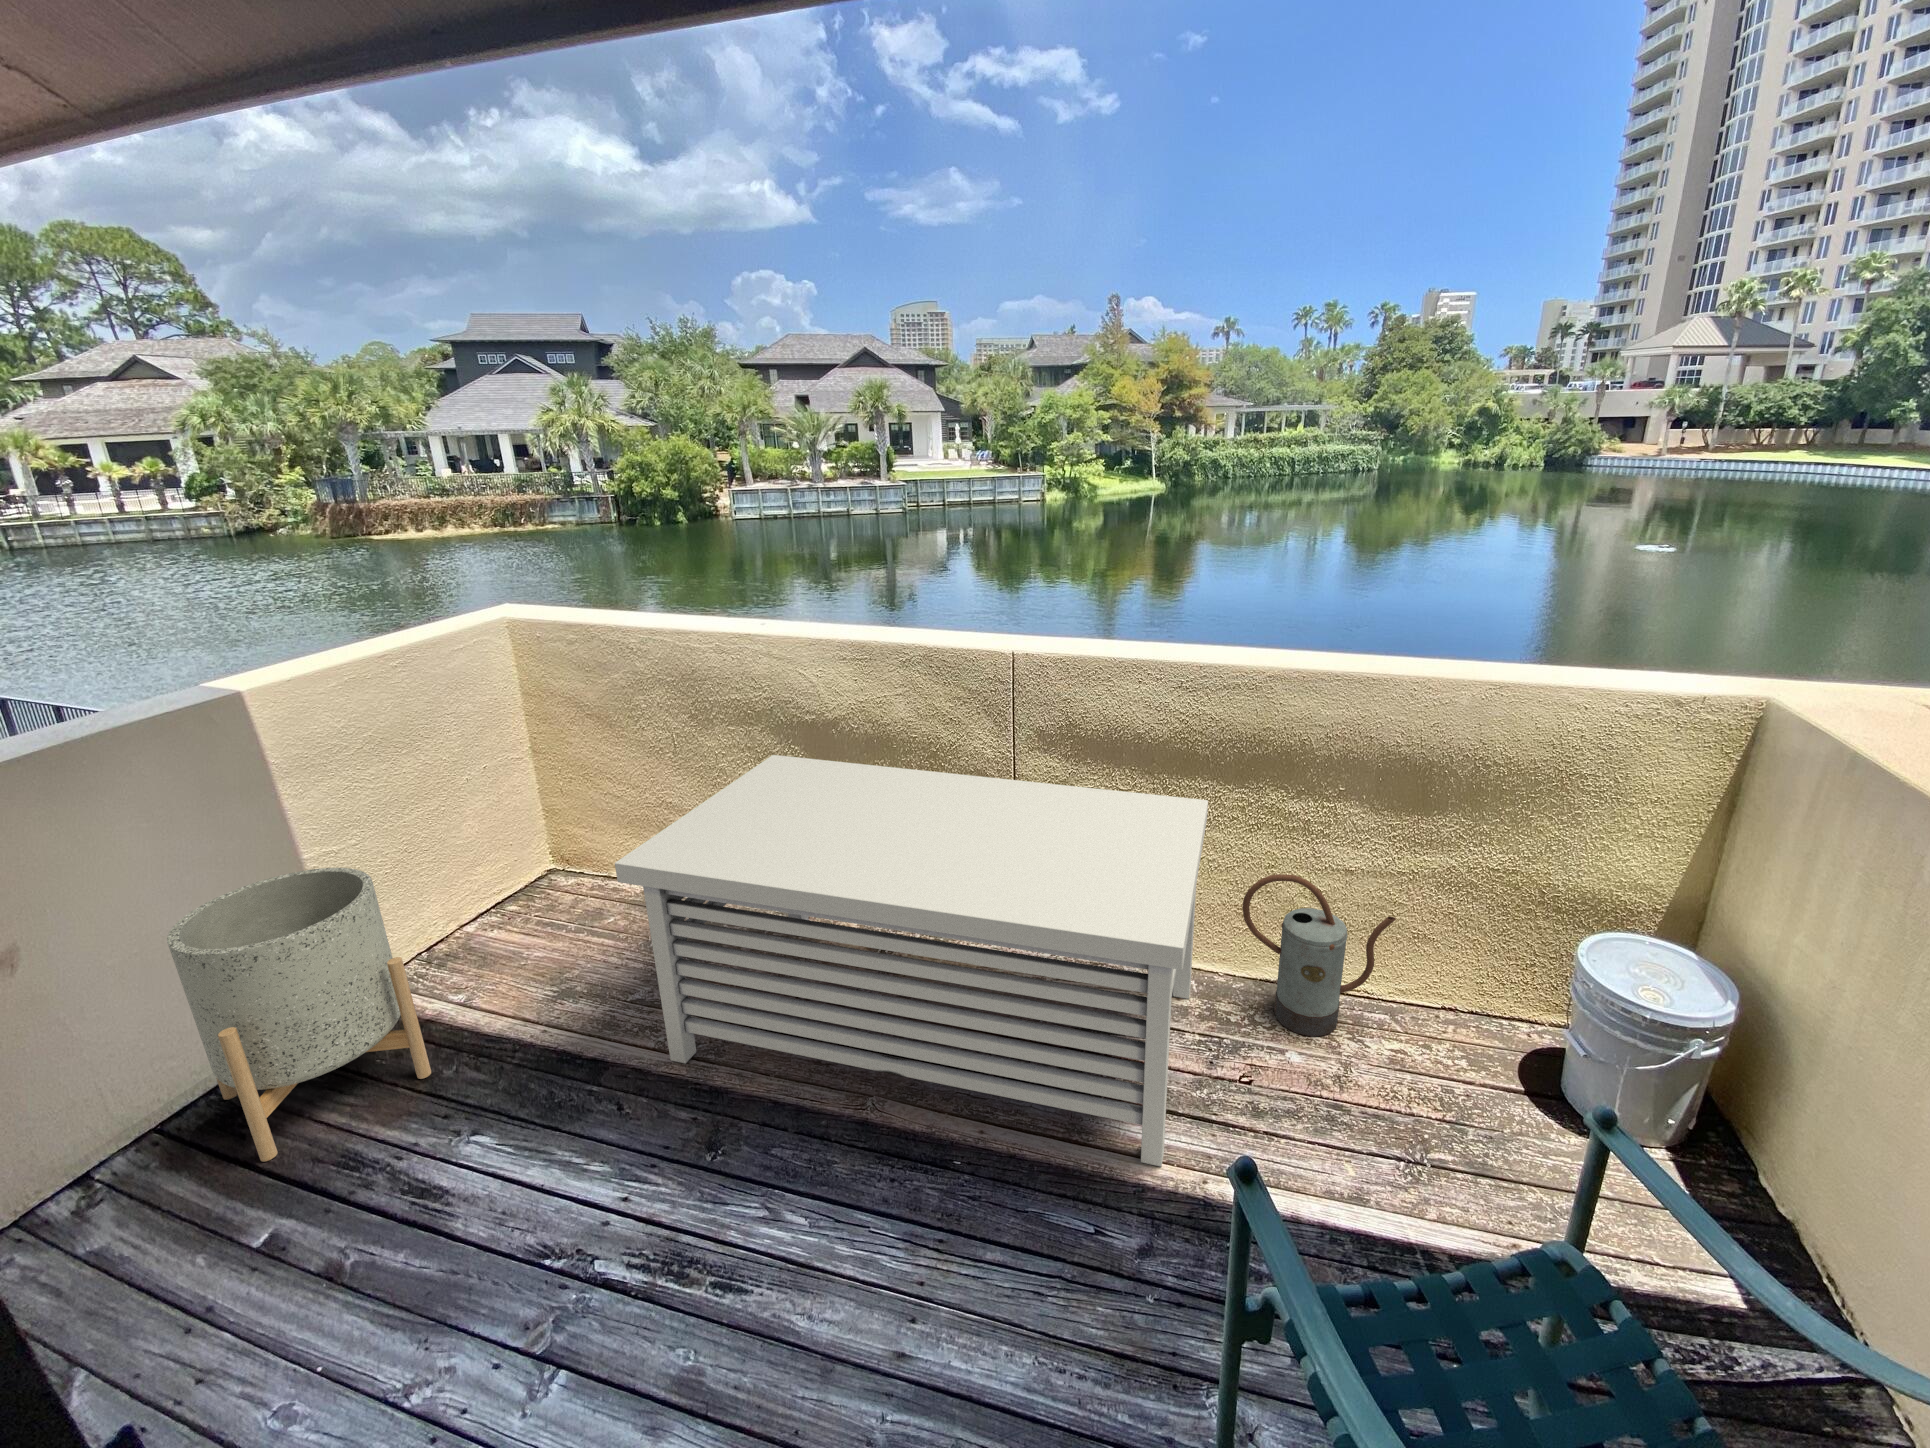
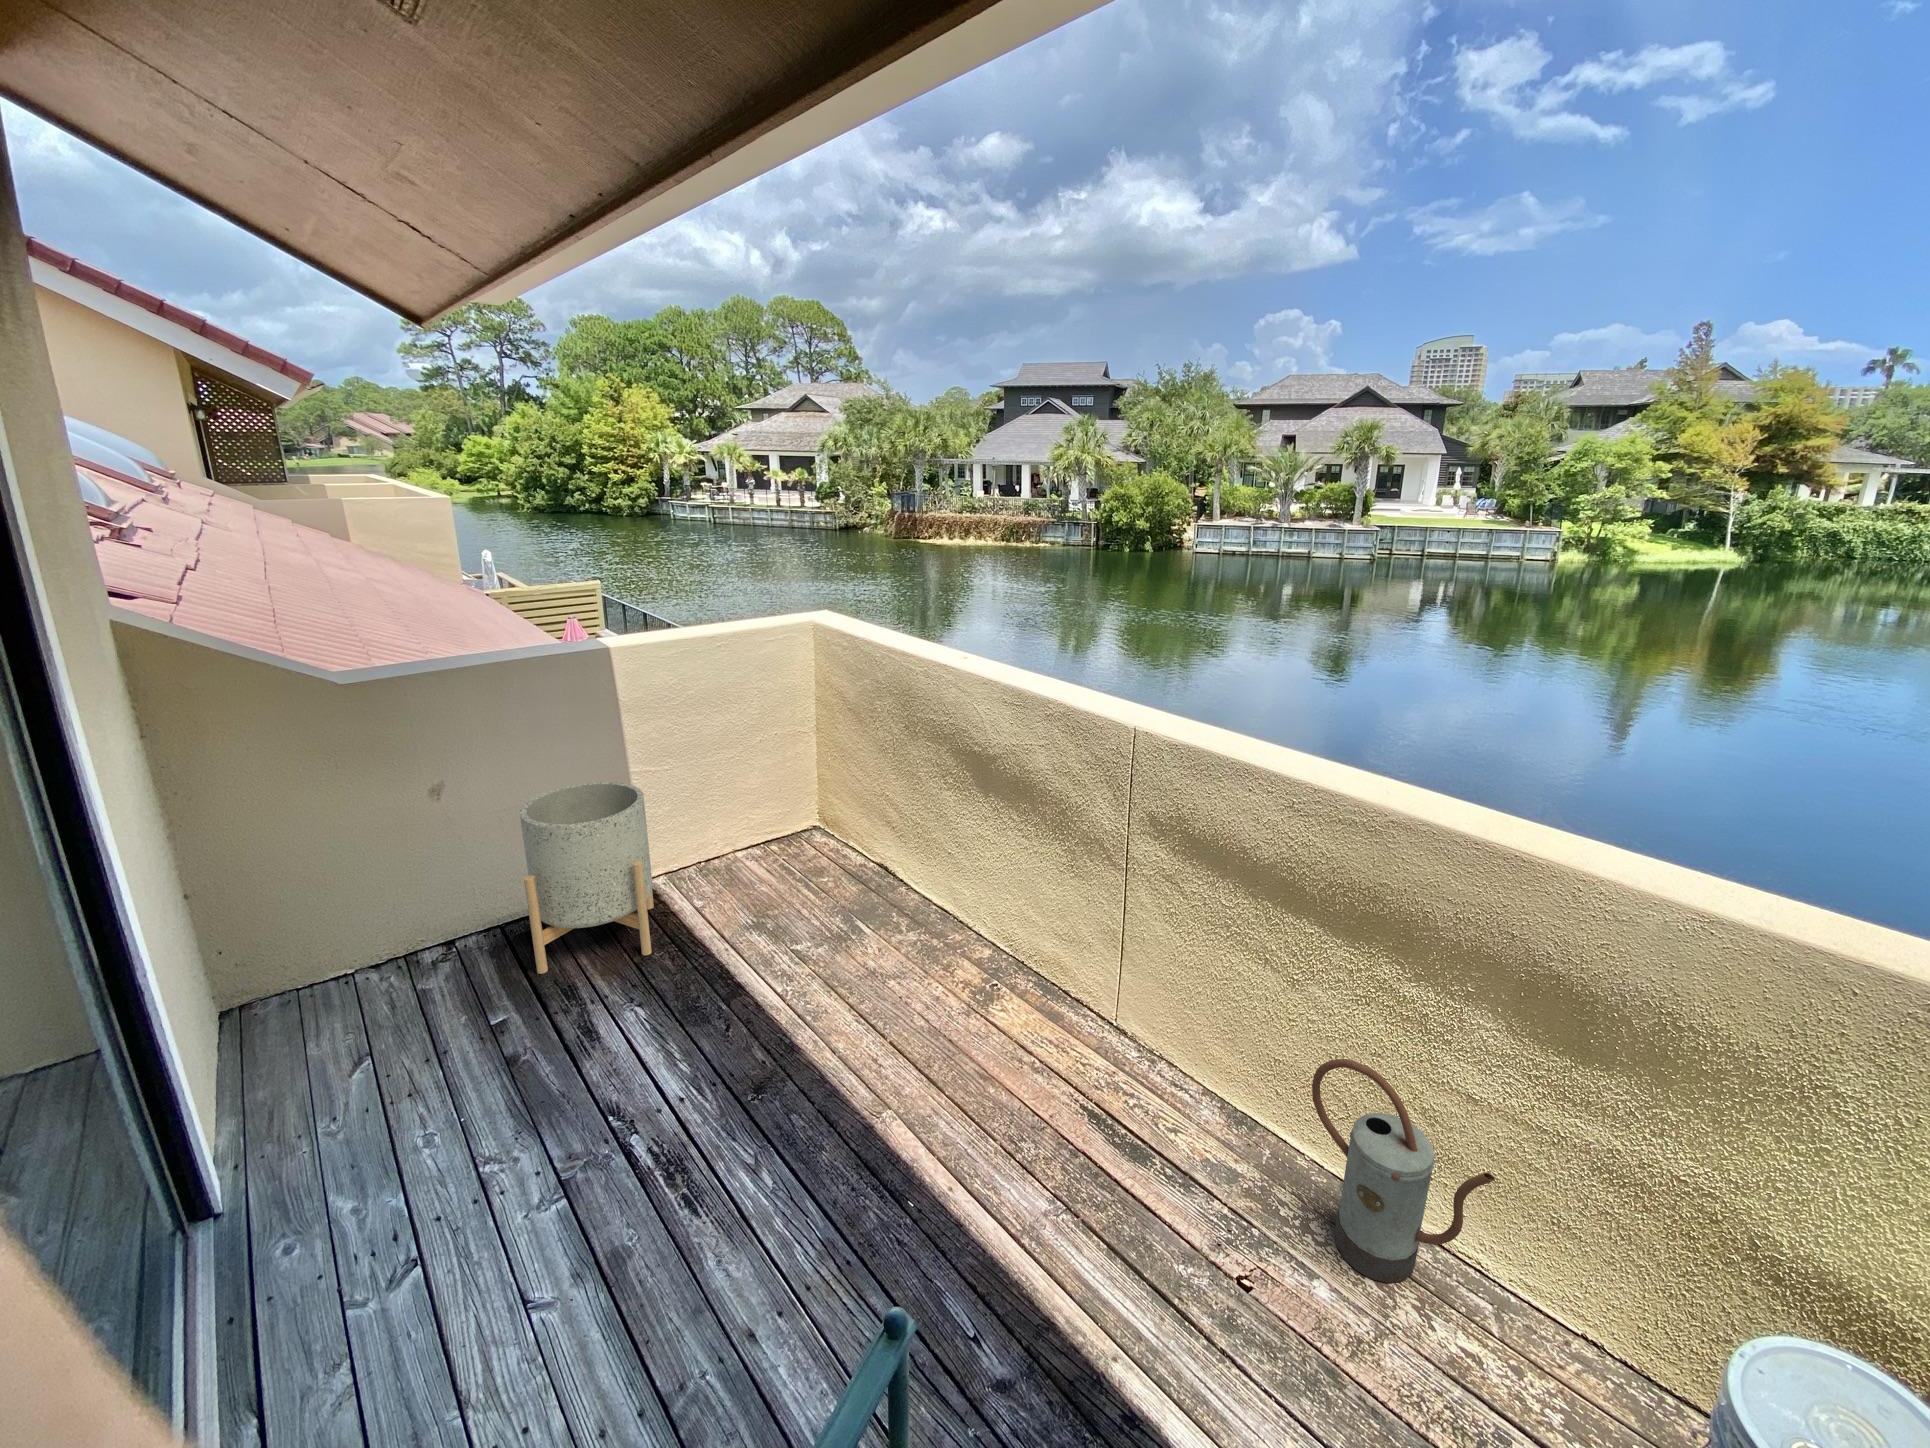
storage bench: present [615,755,1208,1166] -> none [757,778,1298,1317]

